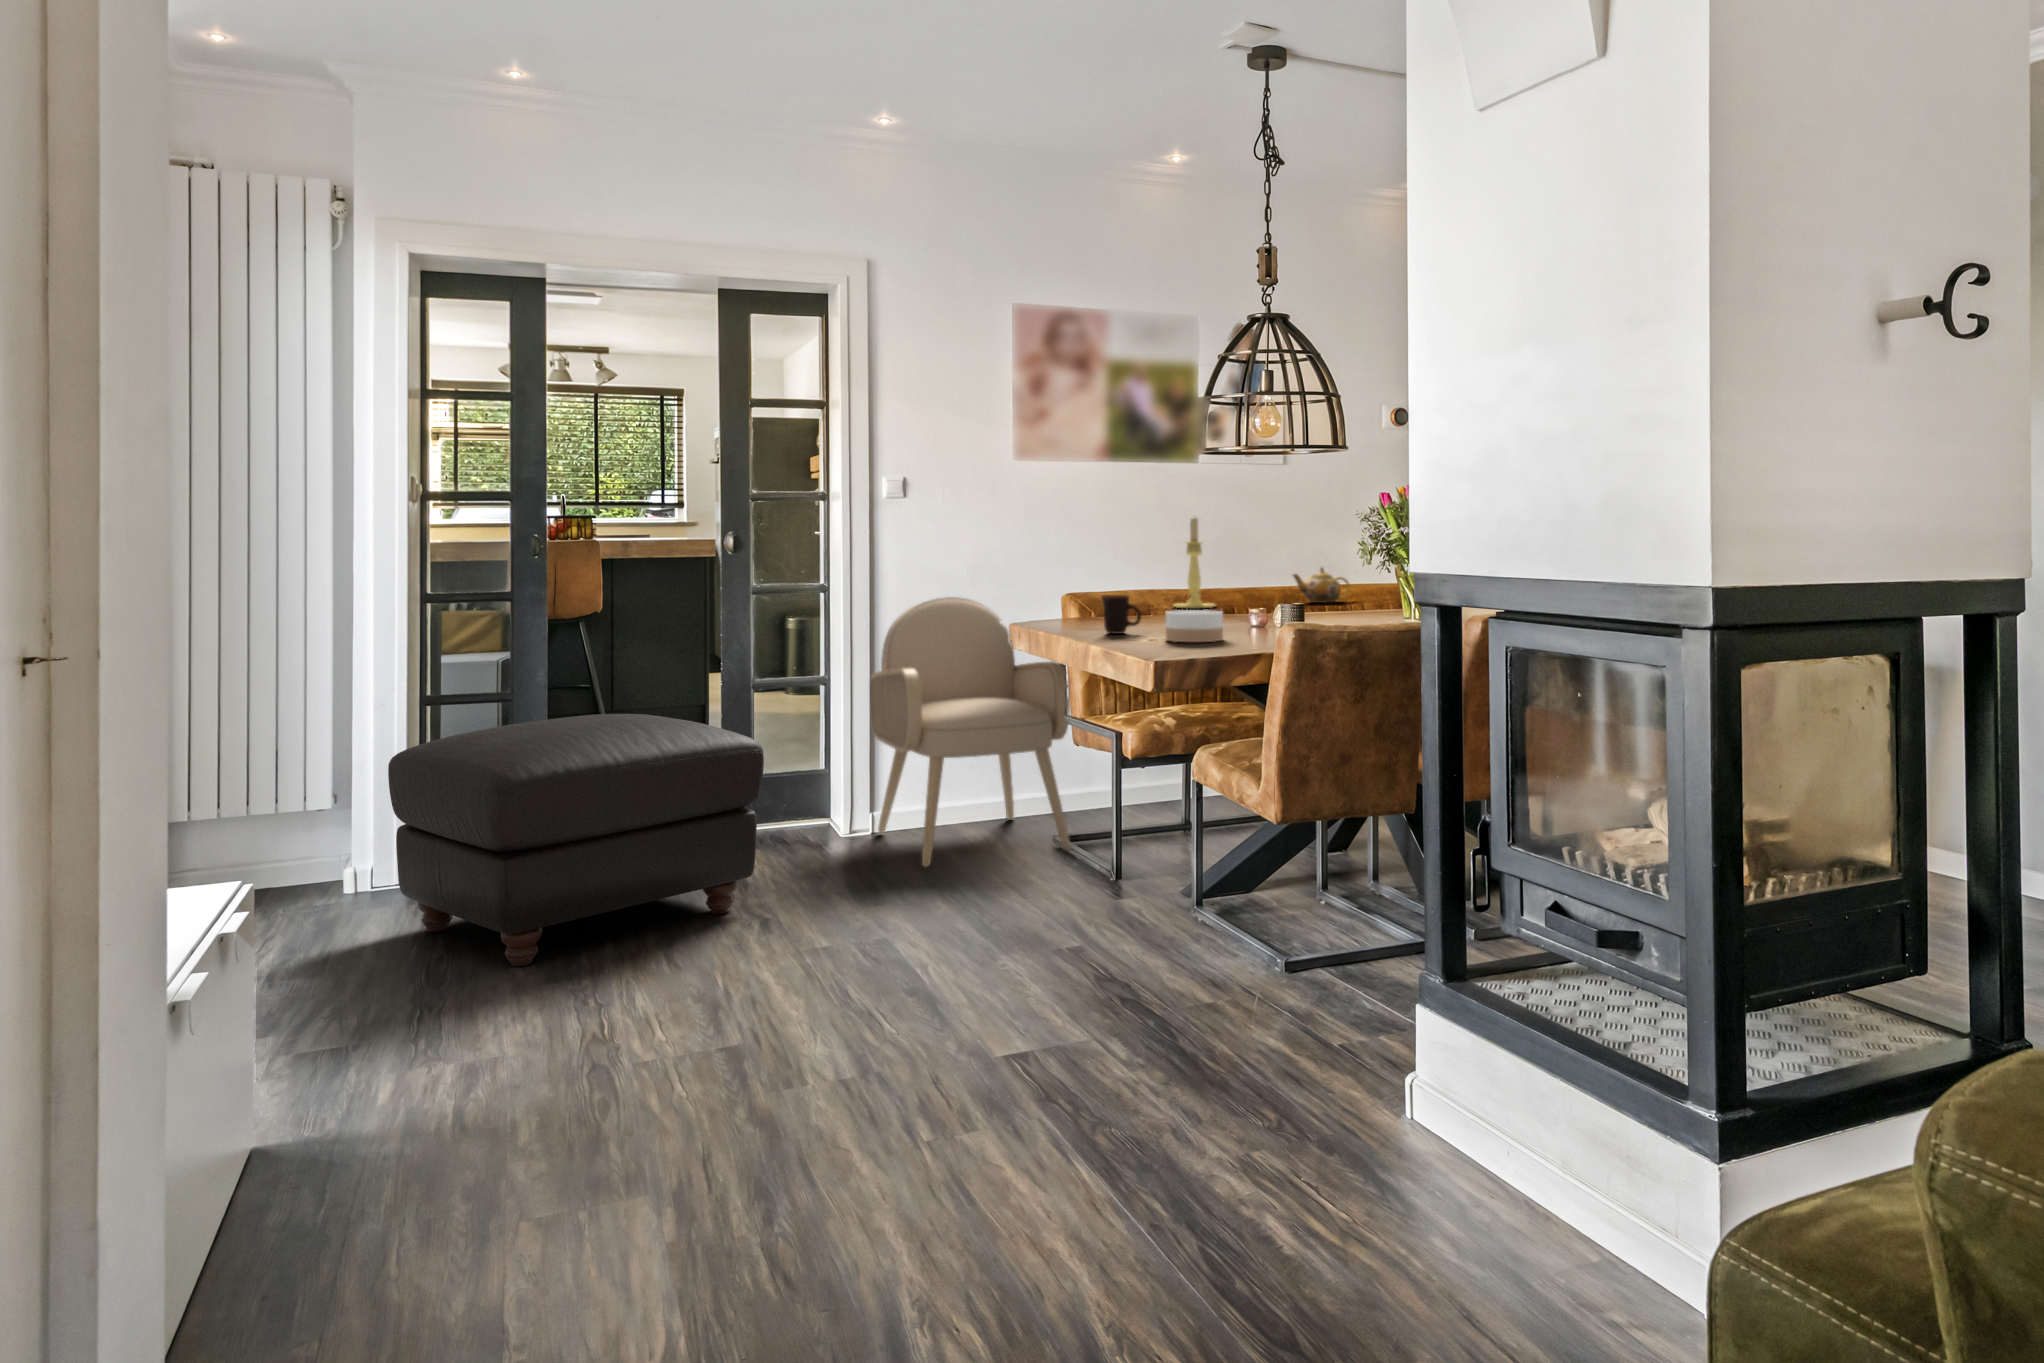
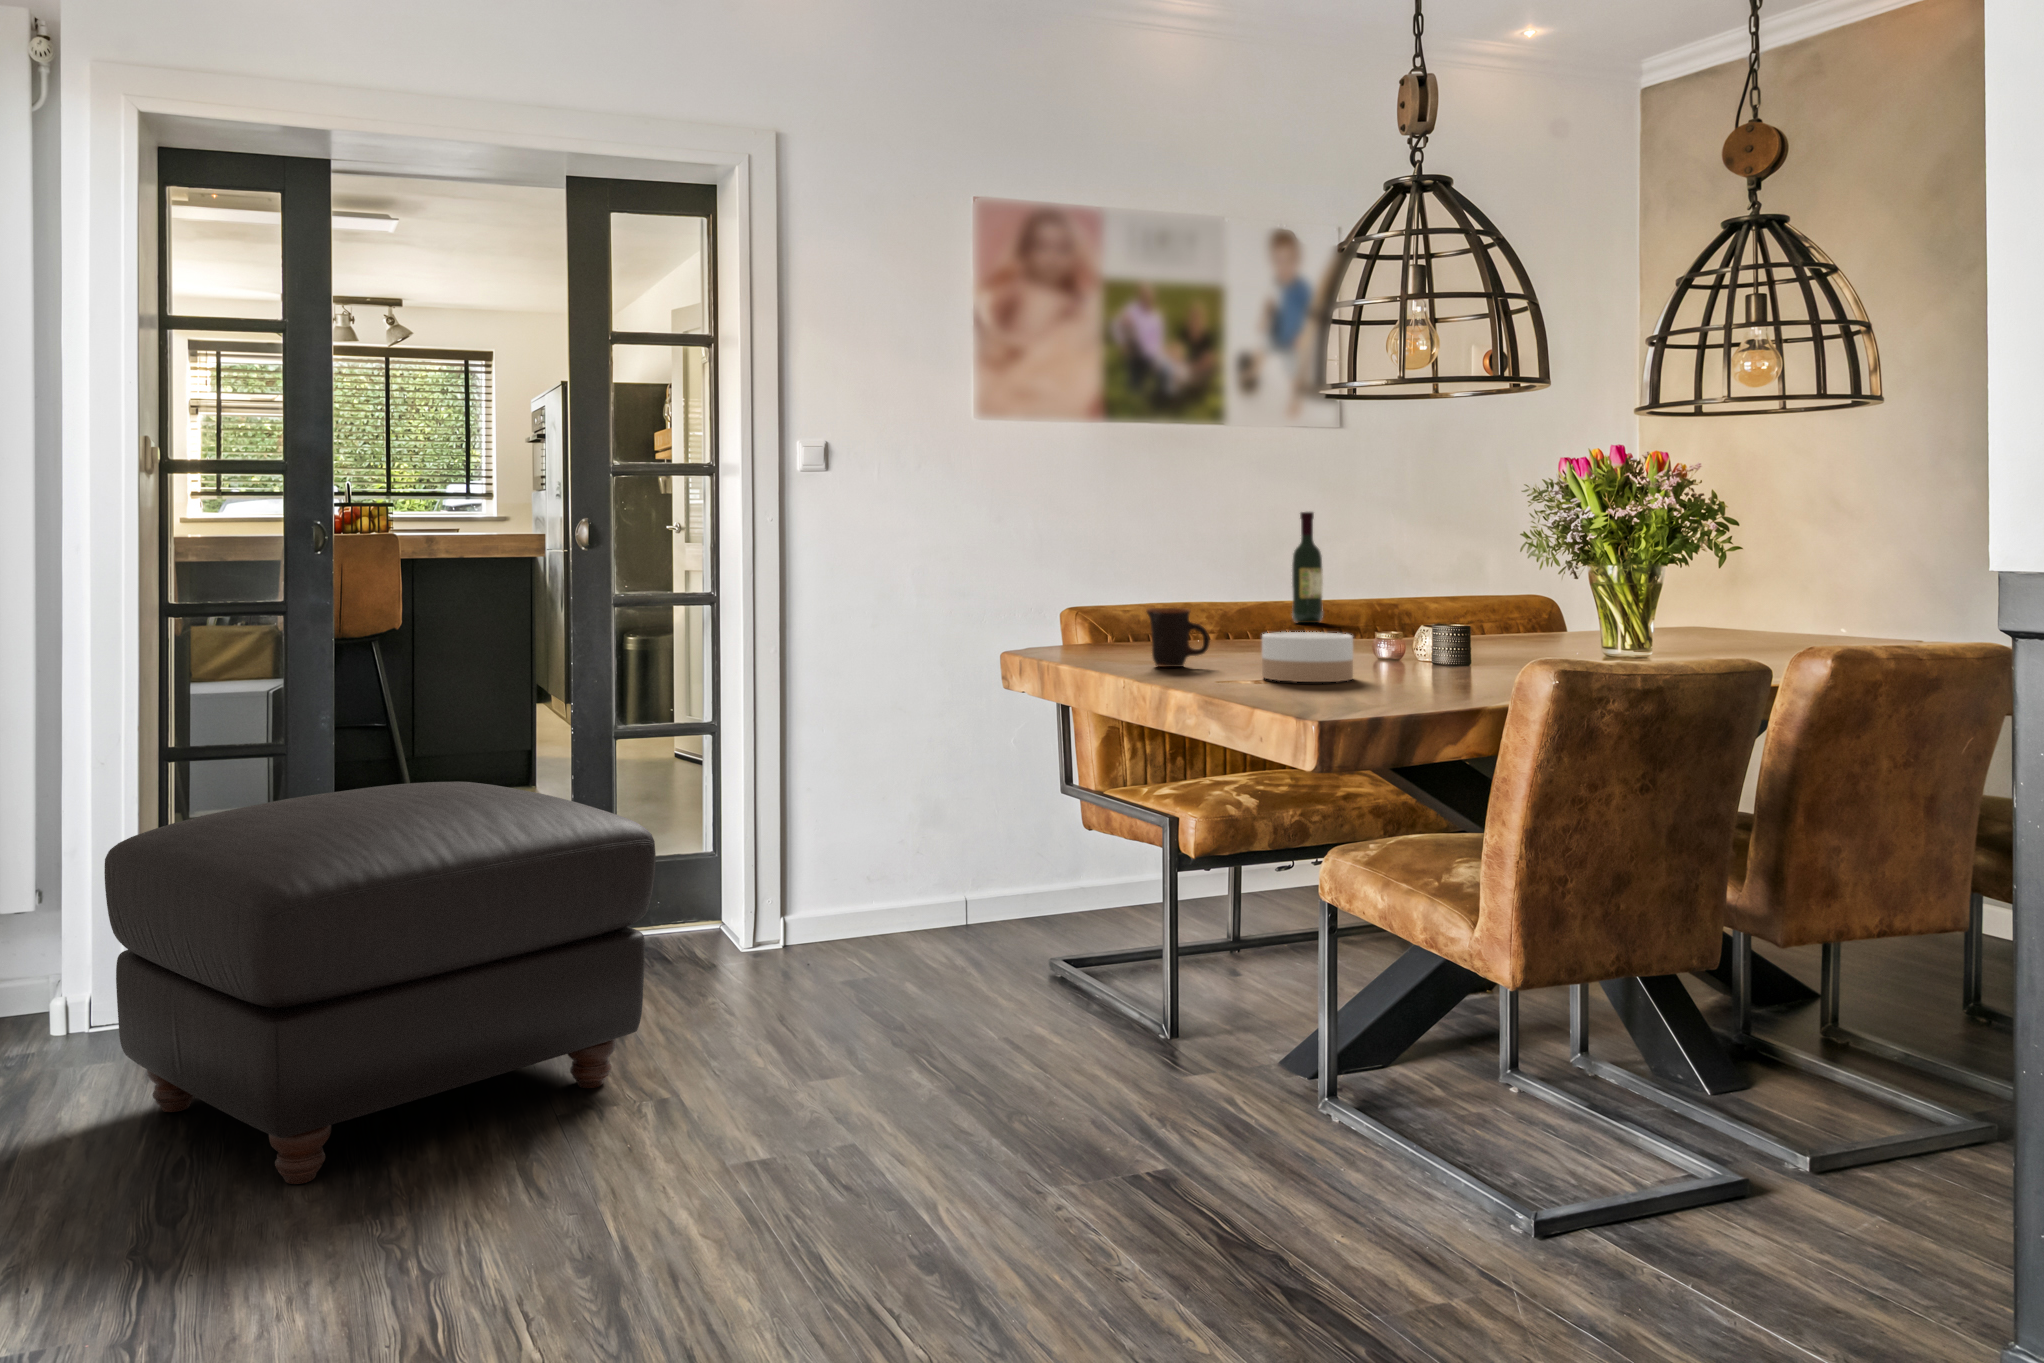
candle holder: present [1174,517,1214,608] -> none [1207,495,1272,628]
wine bottle: none [1233,527,1254,605] -> present [1292,512,1323,623]
teapot: present [1293,568,1350,603] -> none [1379,569,1460,620]
armchair: present [870,597,1071,867] -> none [784,611,1084,1009]

